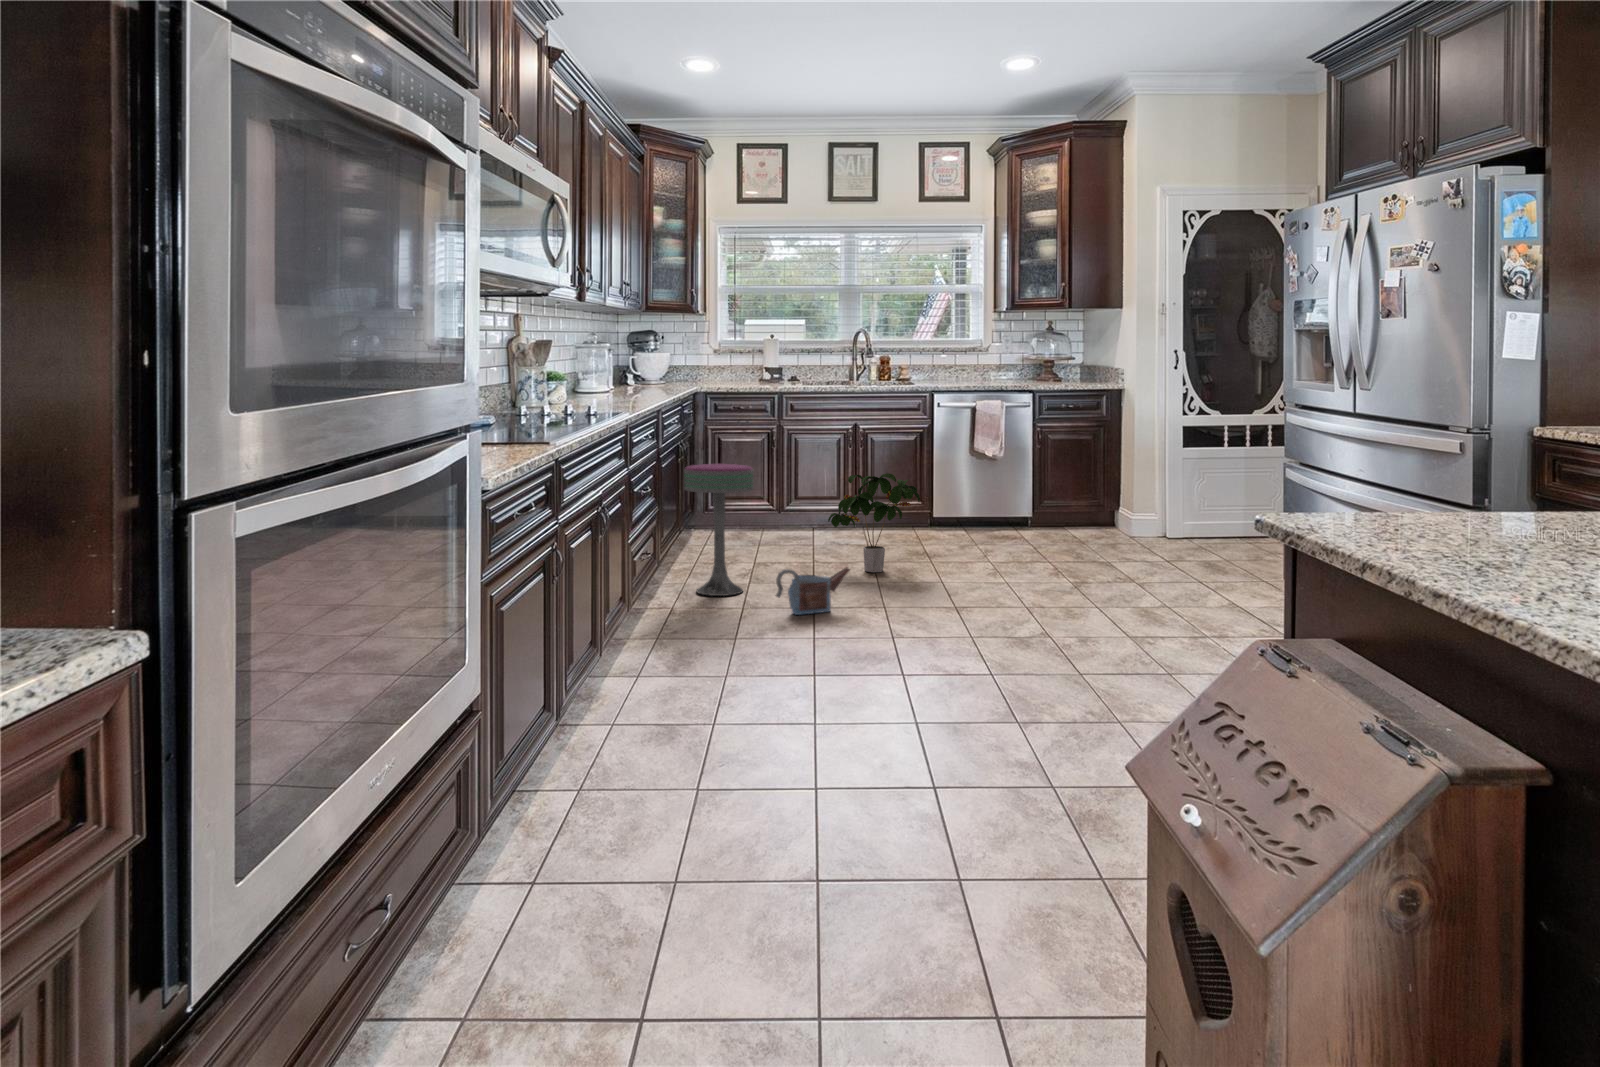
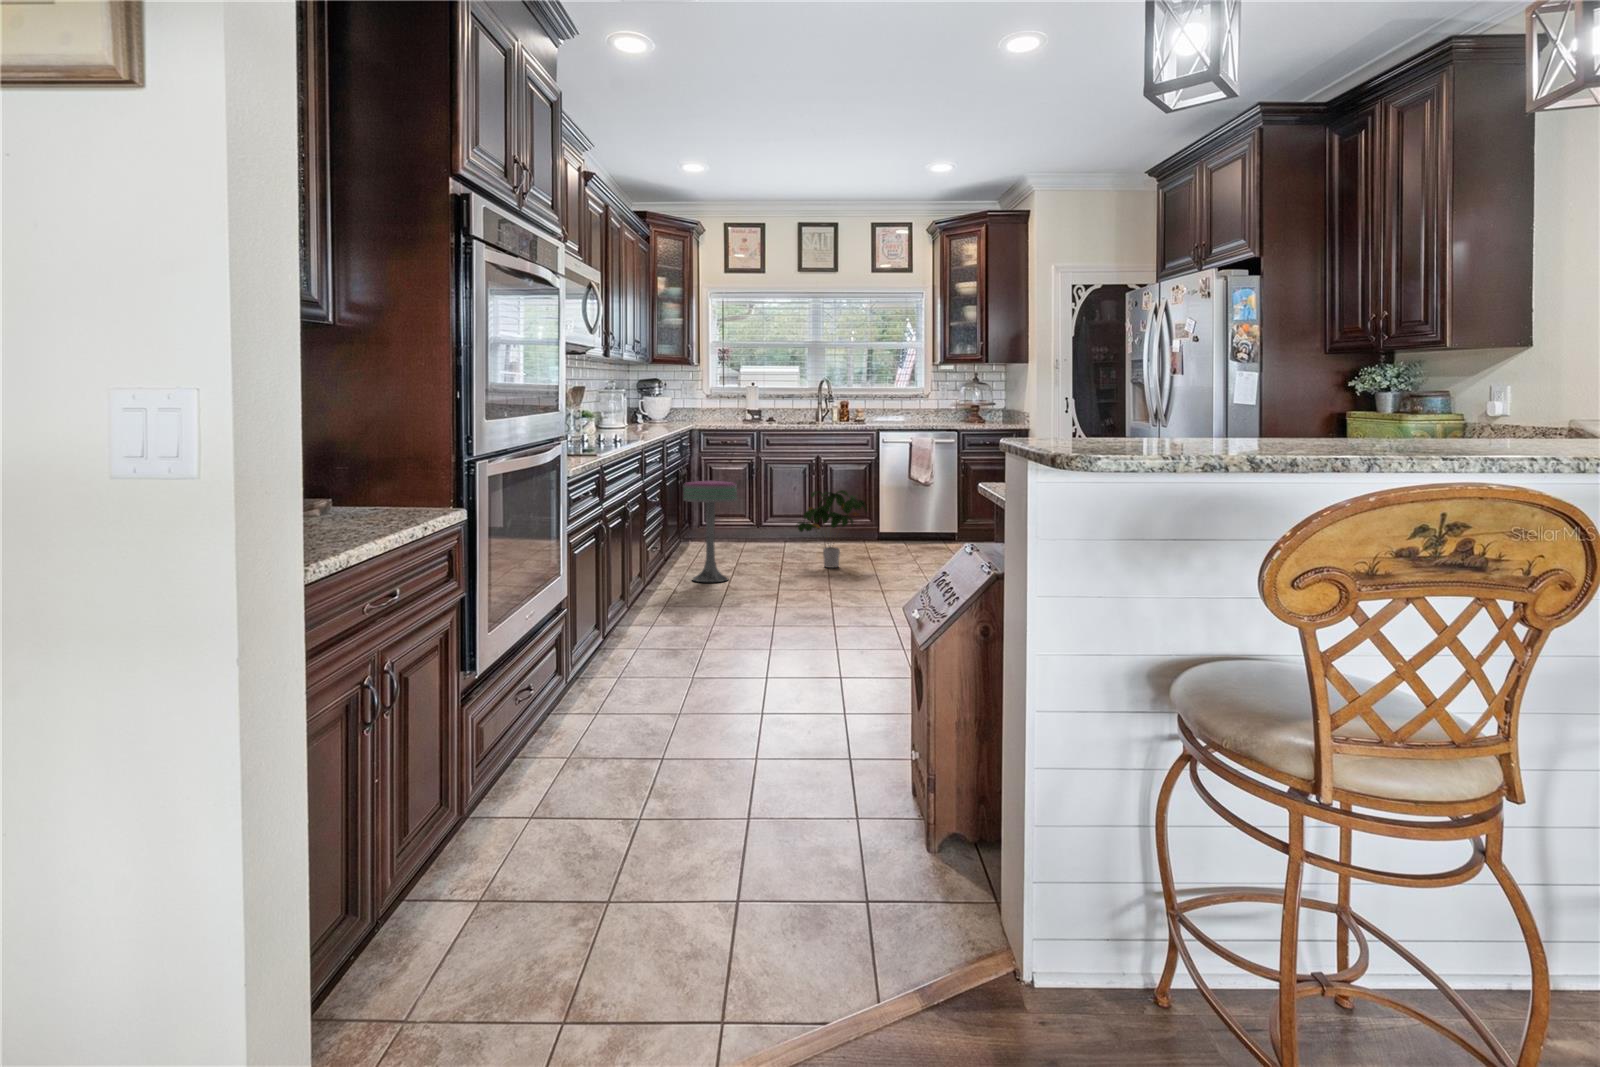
watering can: present [776,568,850,615] -> none [753,558,811,594]

